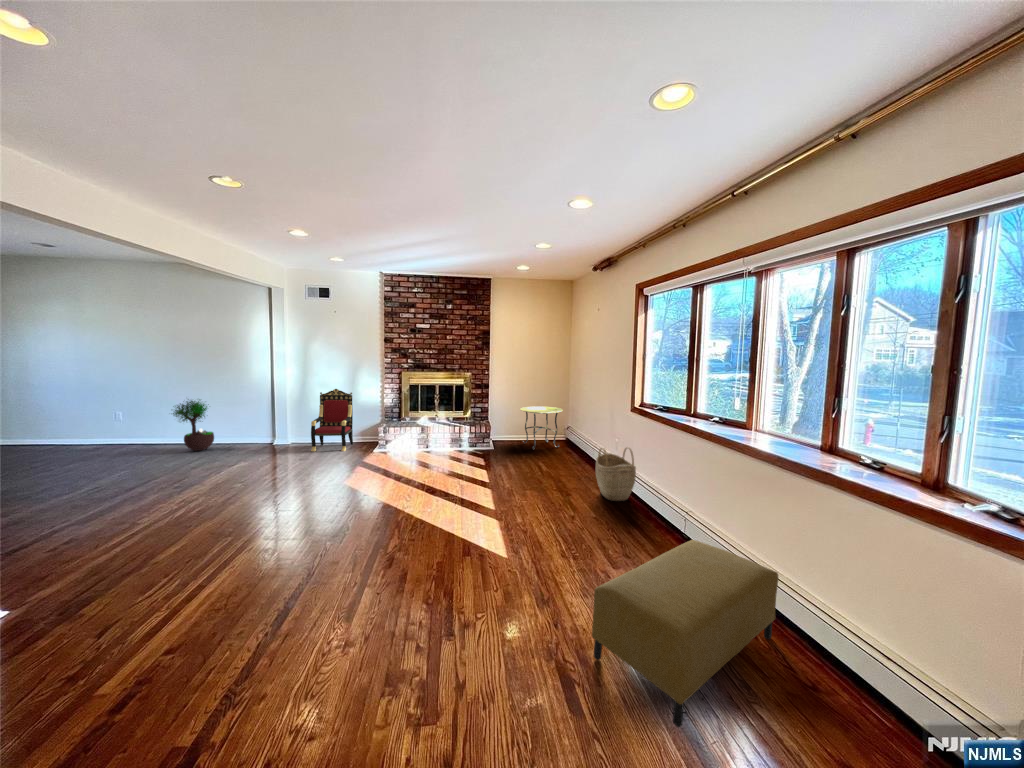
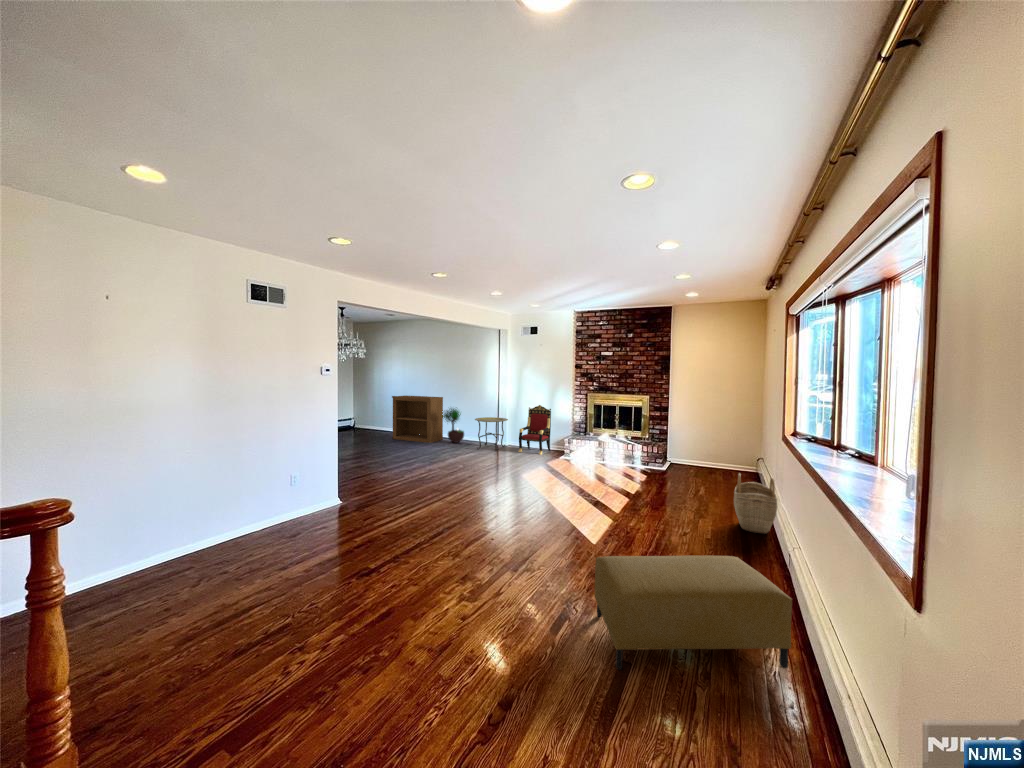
bookshelf: none [54,384,171,459] -> present [392,396,443,443]
side table: present [520,406,563,449] -> present [475,417,508,451]

